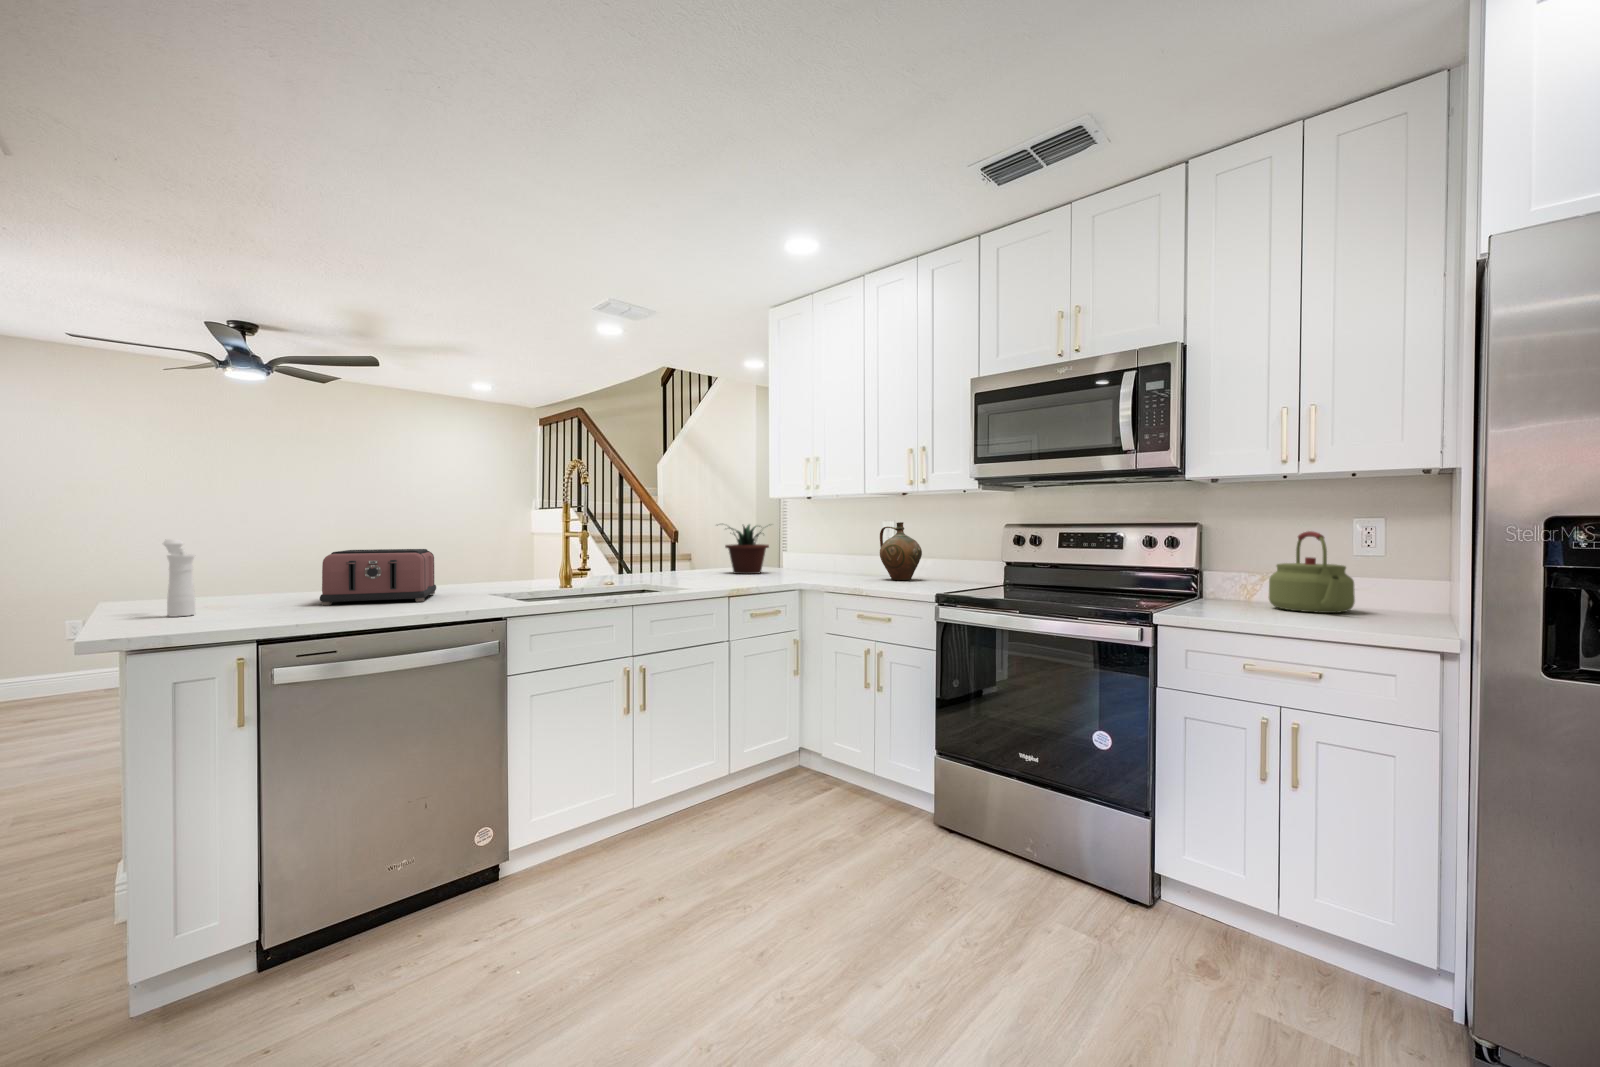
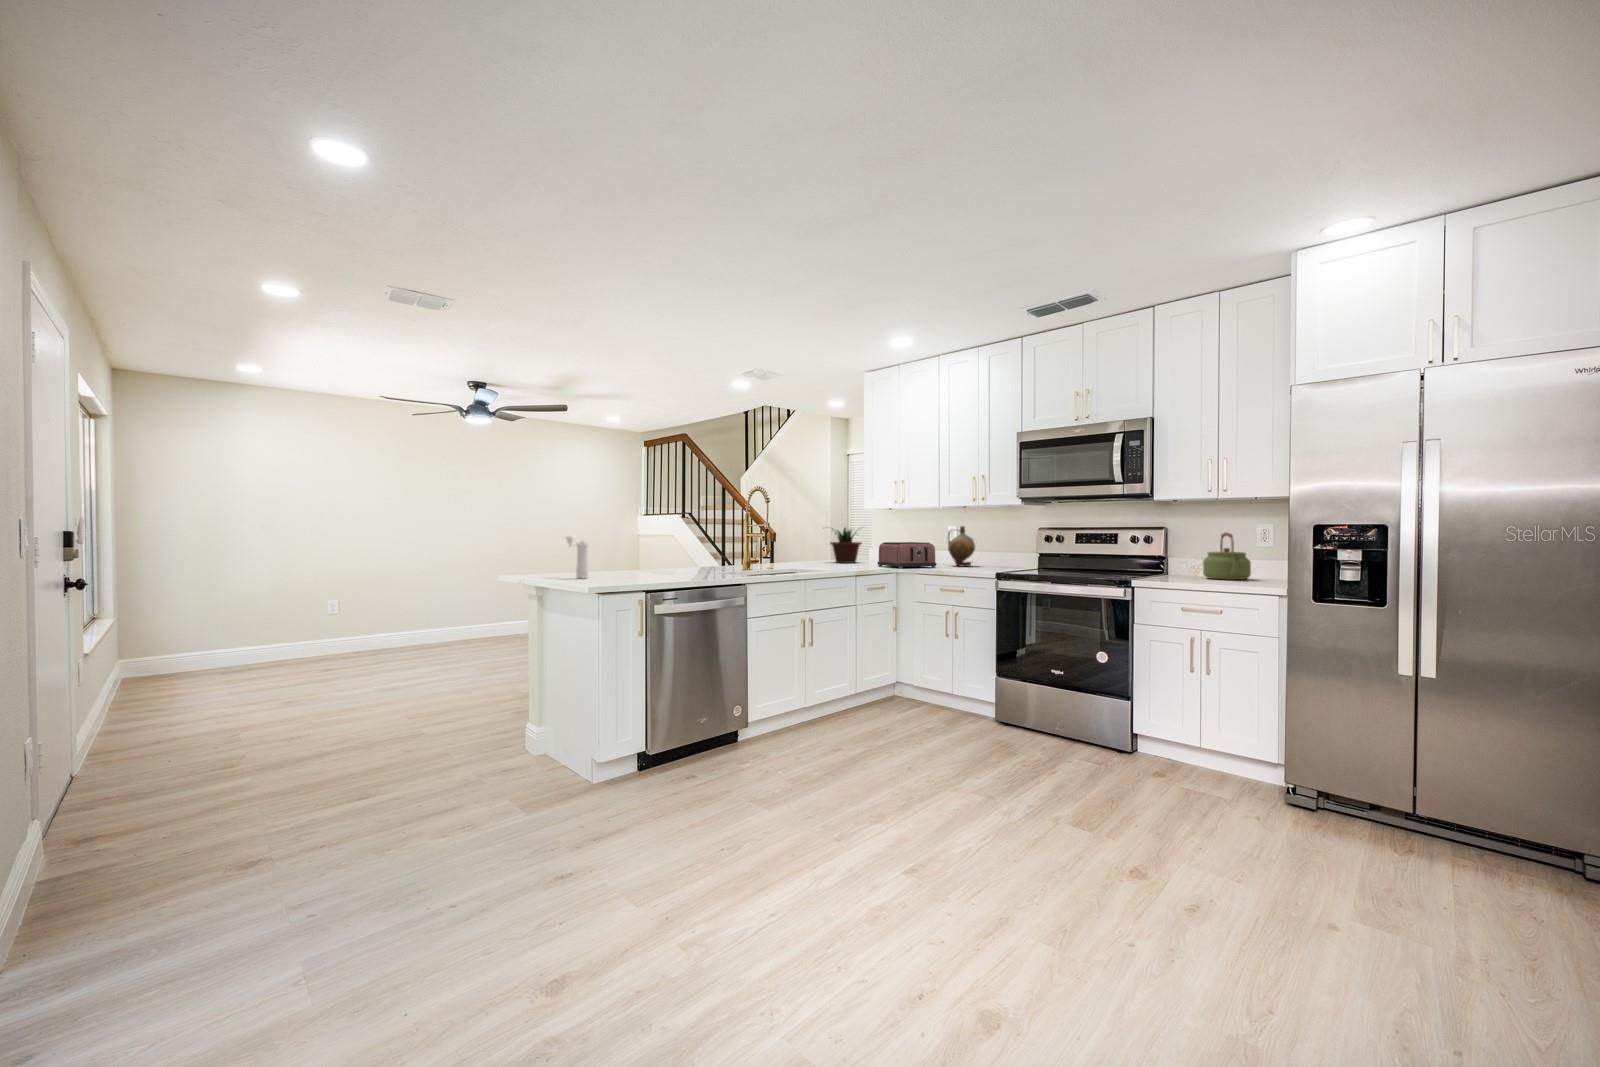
toaster: present [320,549,436,606] -> present [878,542,937,569]

